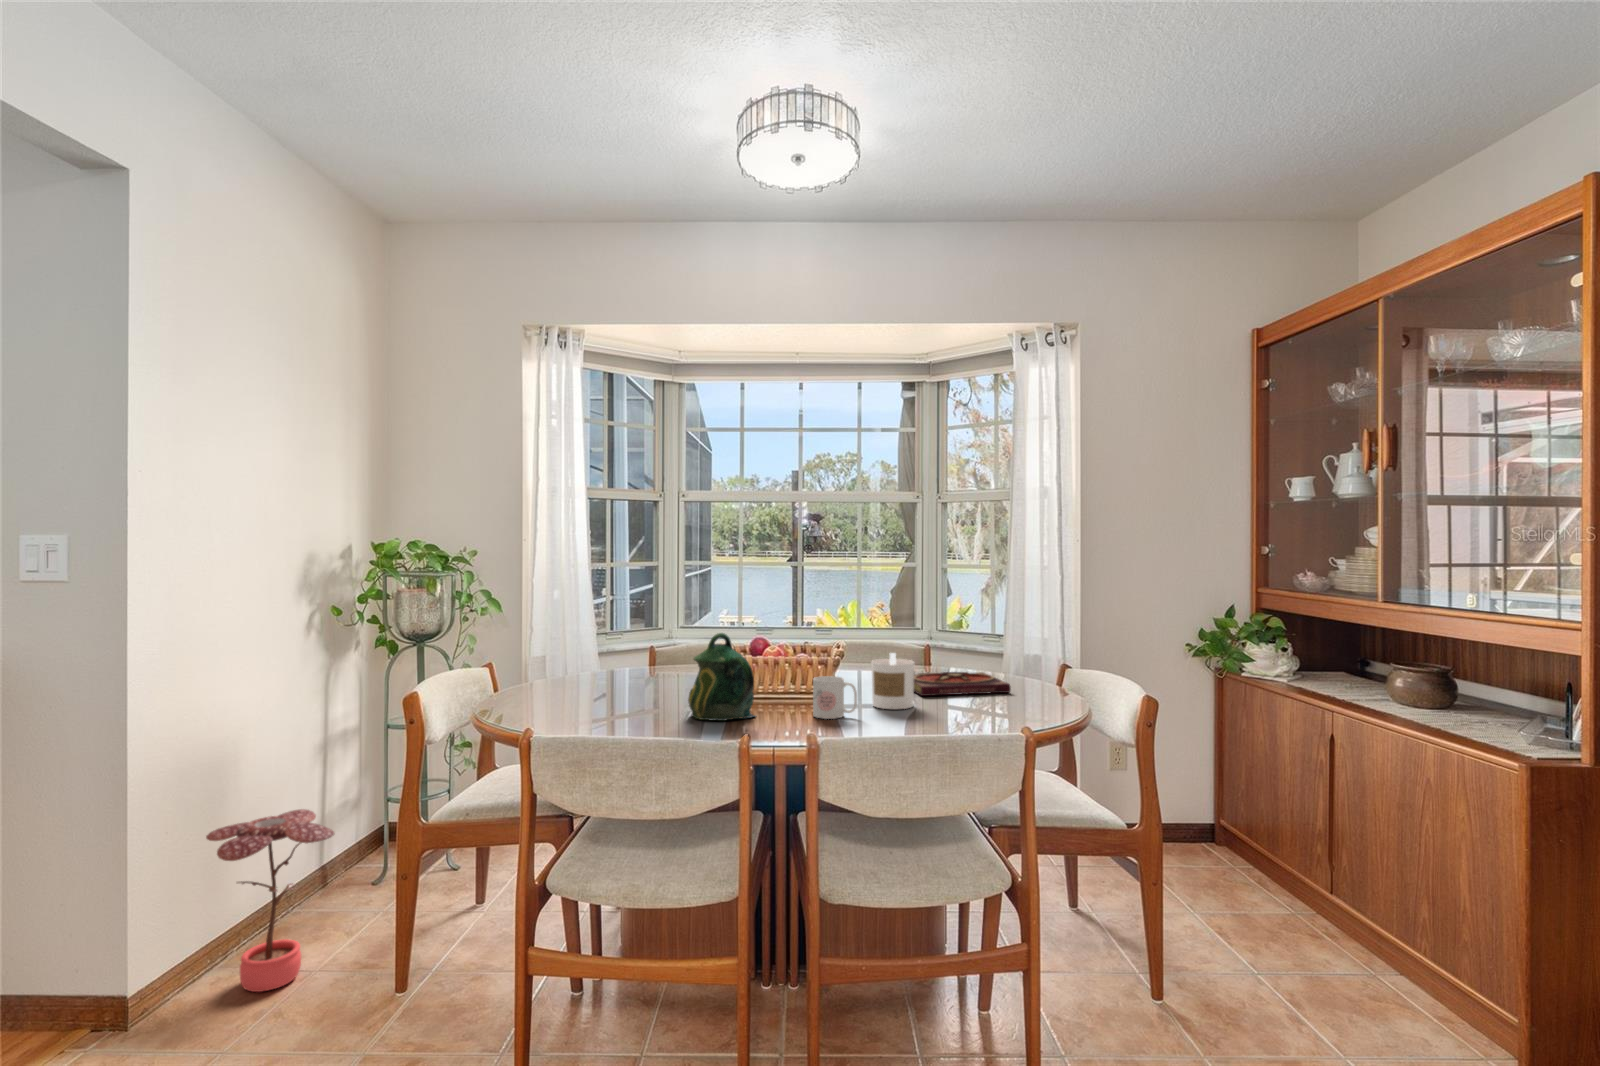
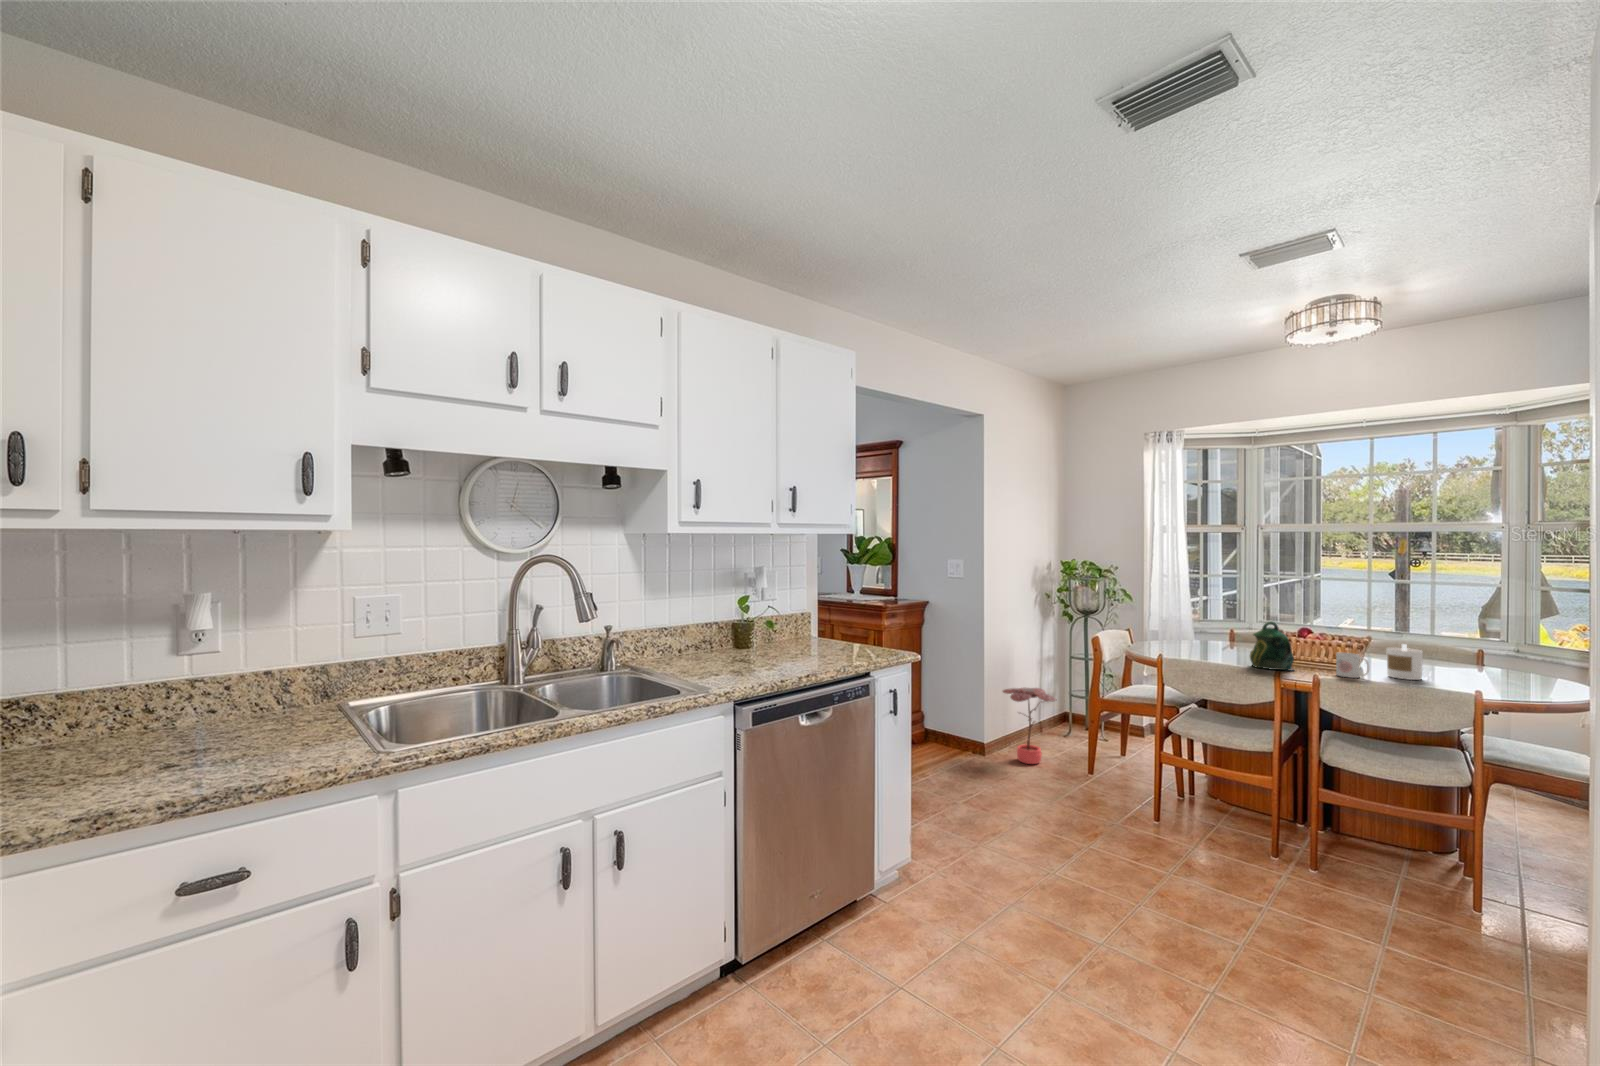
book: present [914,672,1011,696] -> none [1425,662,1525,683]

